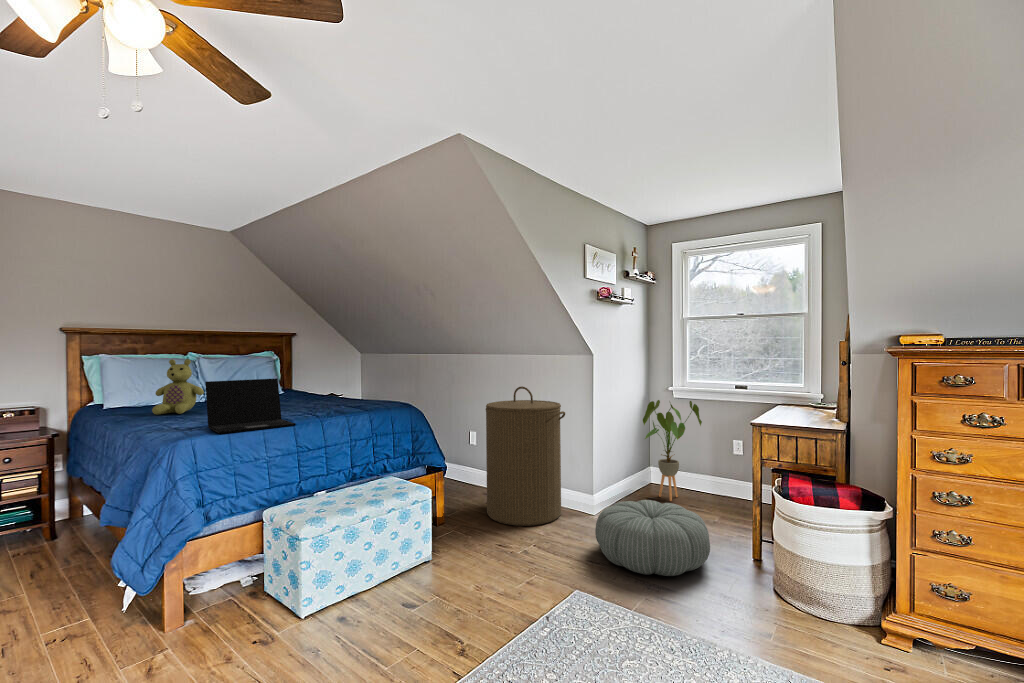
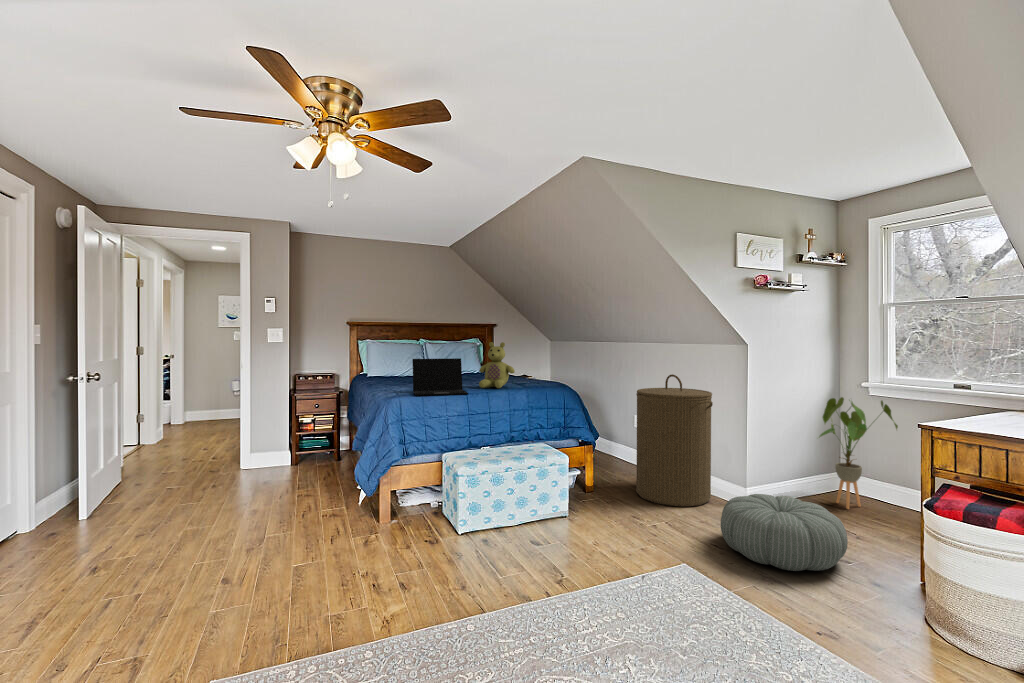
stuffed bear: present [152,359,204,415] -> present [479,342,515,388]

